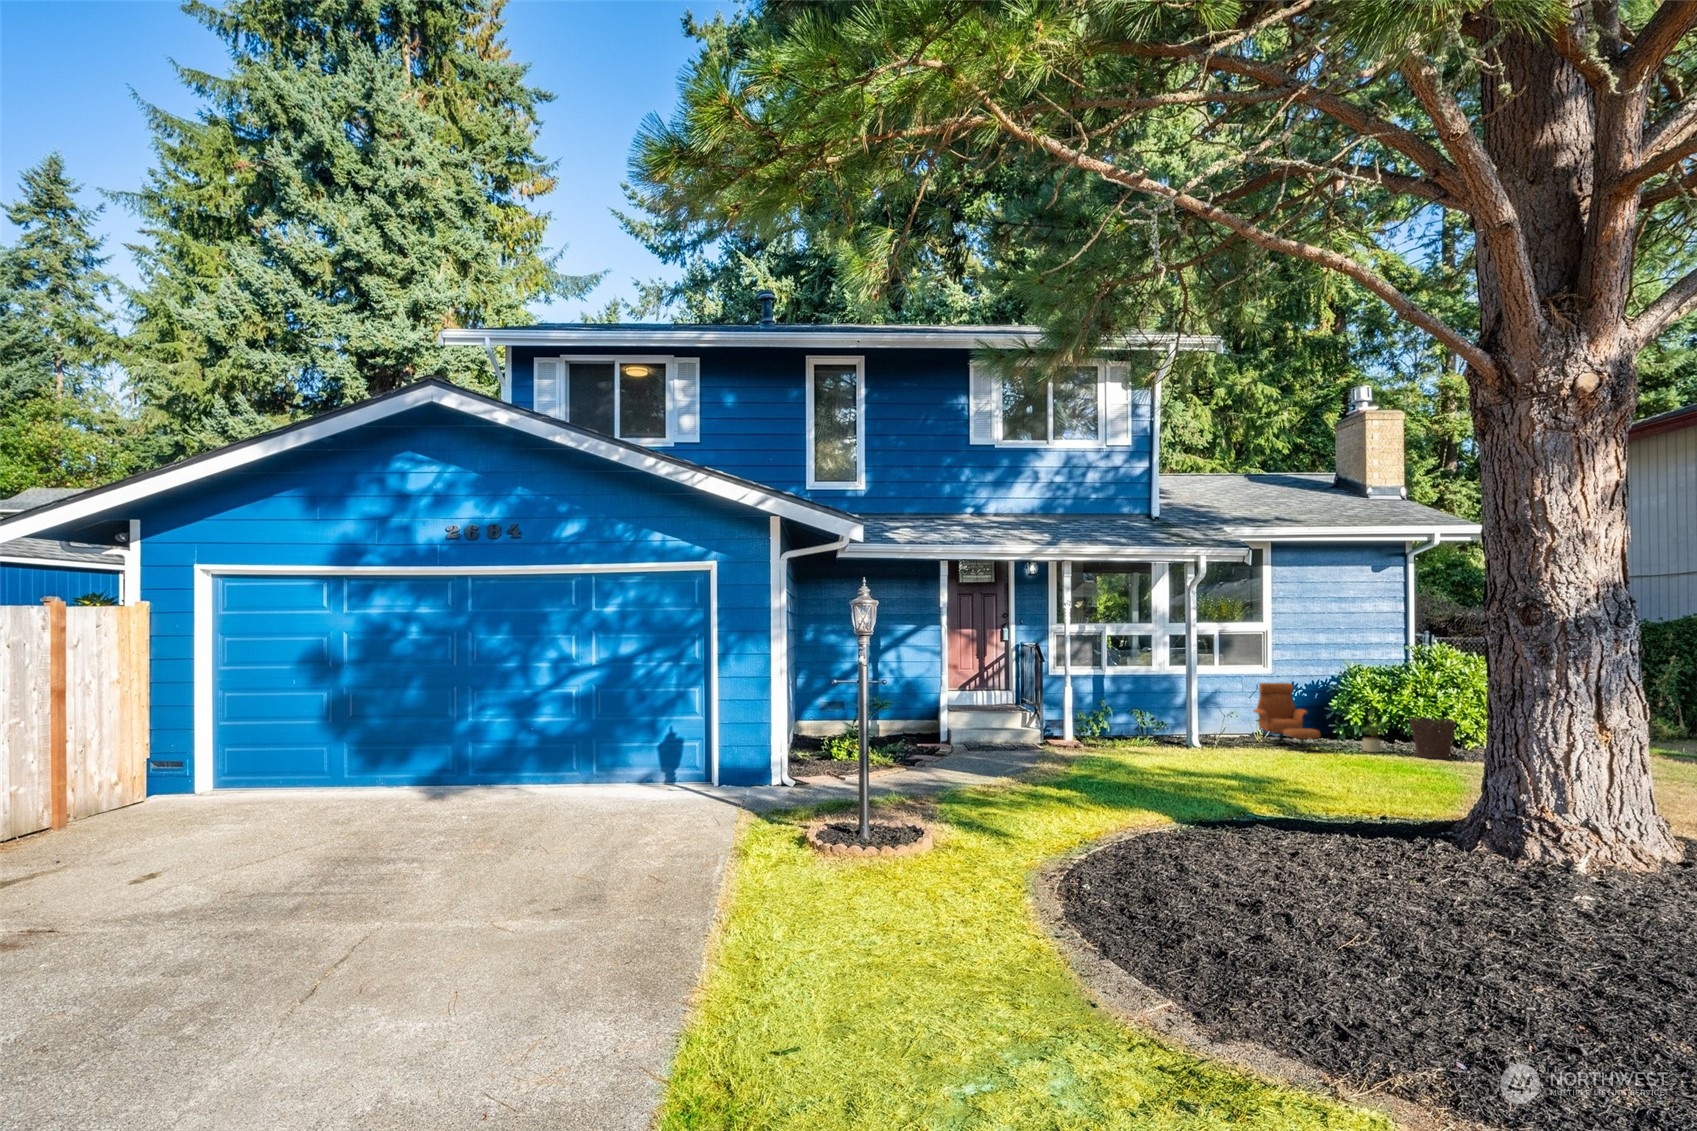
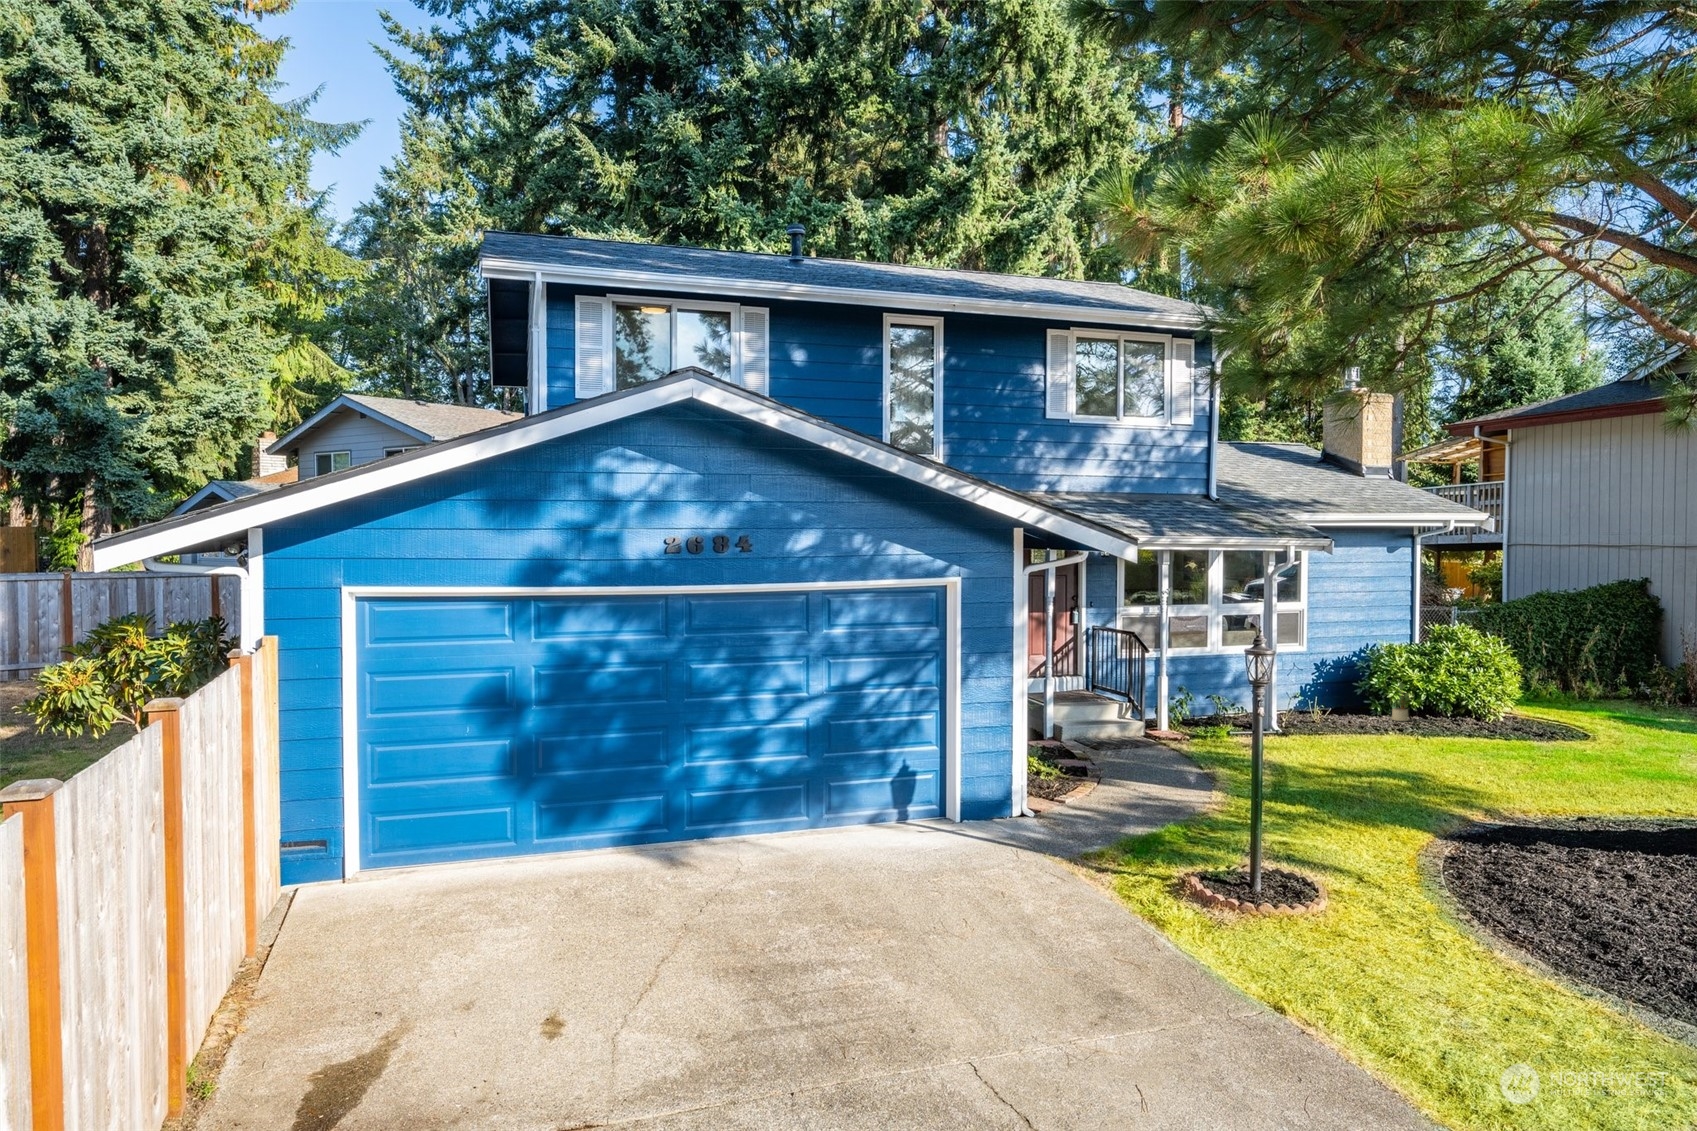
lounge chair: present [1253,683,1321,753] -> none [1296,659,1366,726]
basket: present [1410,717,1456,759] -> none [1433,688,1474,726]

